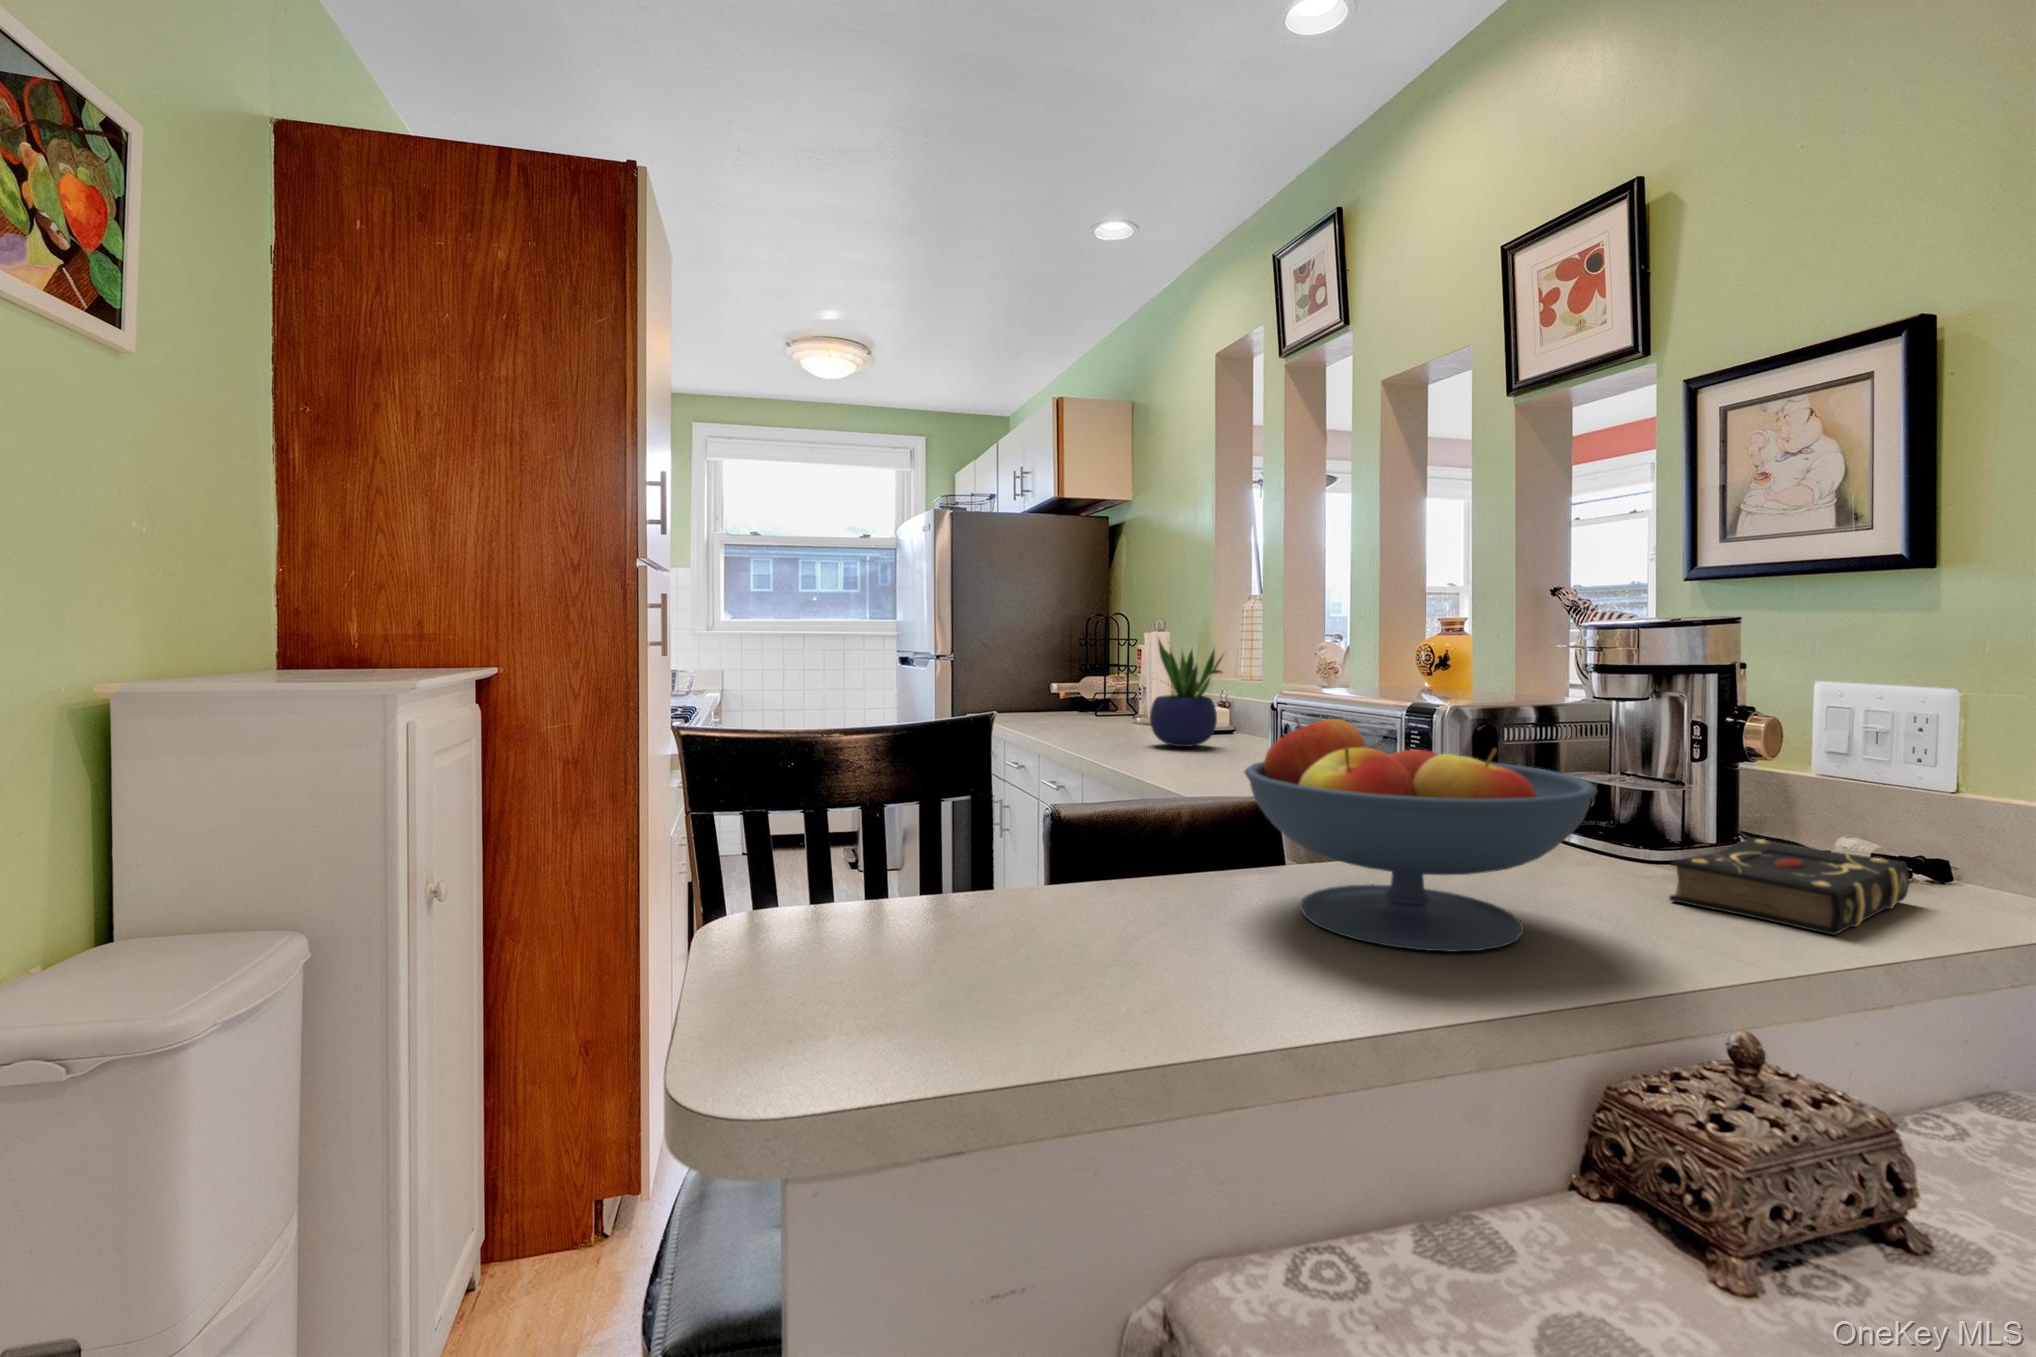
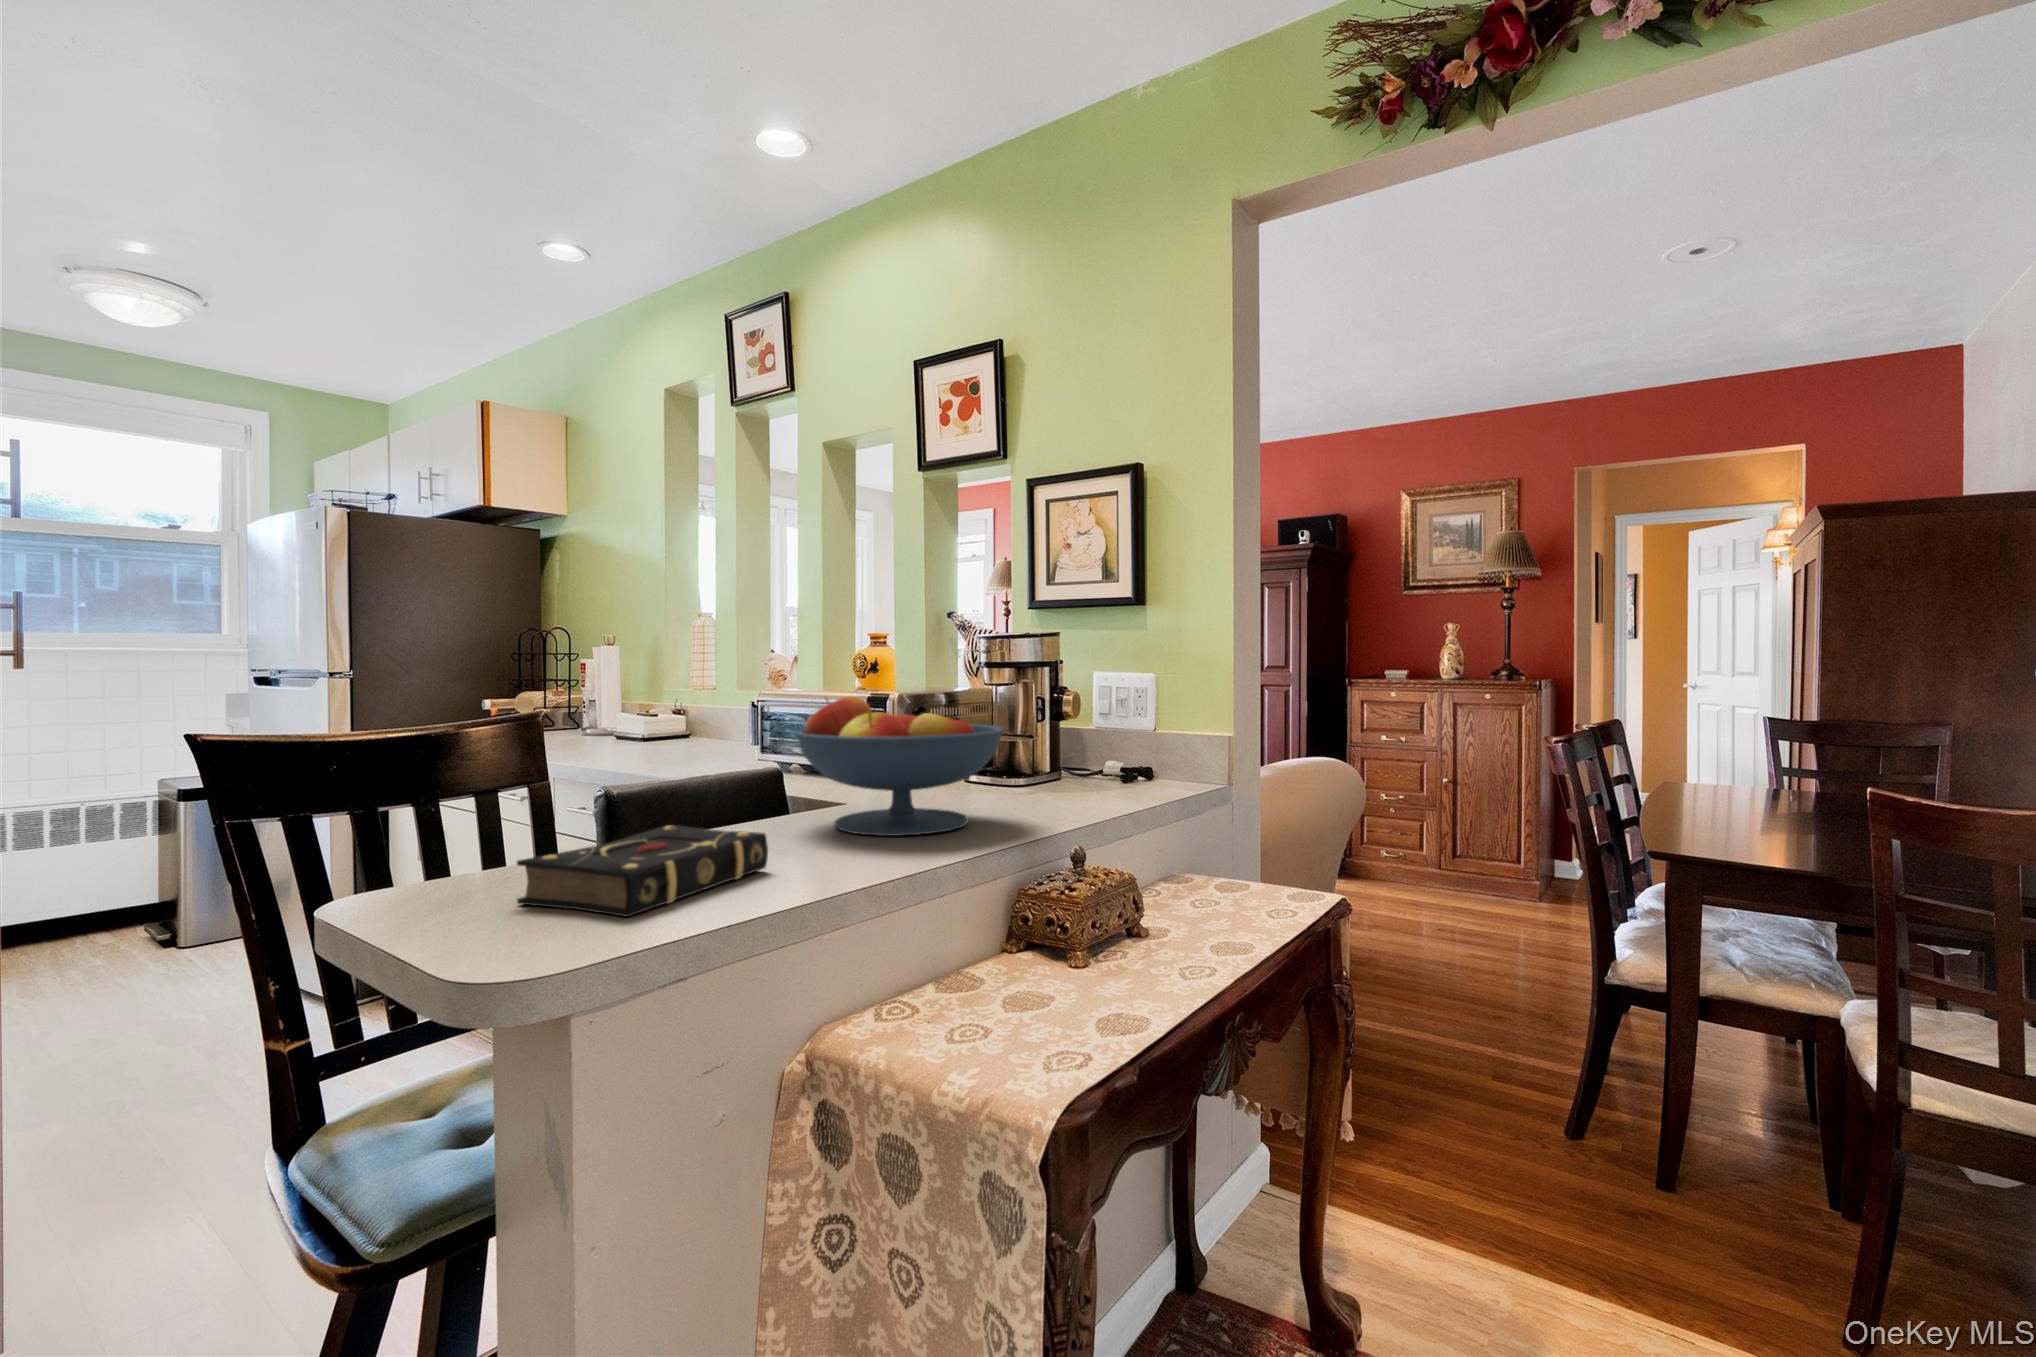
potted plant: present [1150,640,1223,747] -> none [619,648,694,750]
book: present [1669,838,1910,935] -> present [517,825,768,917]

